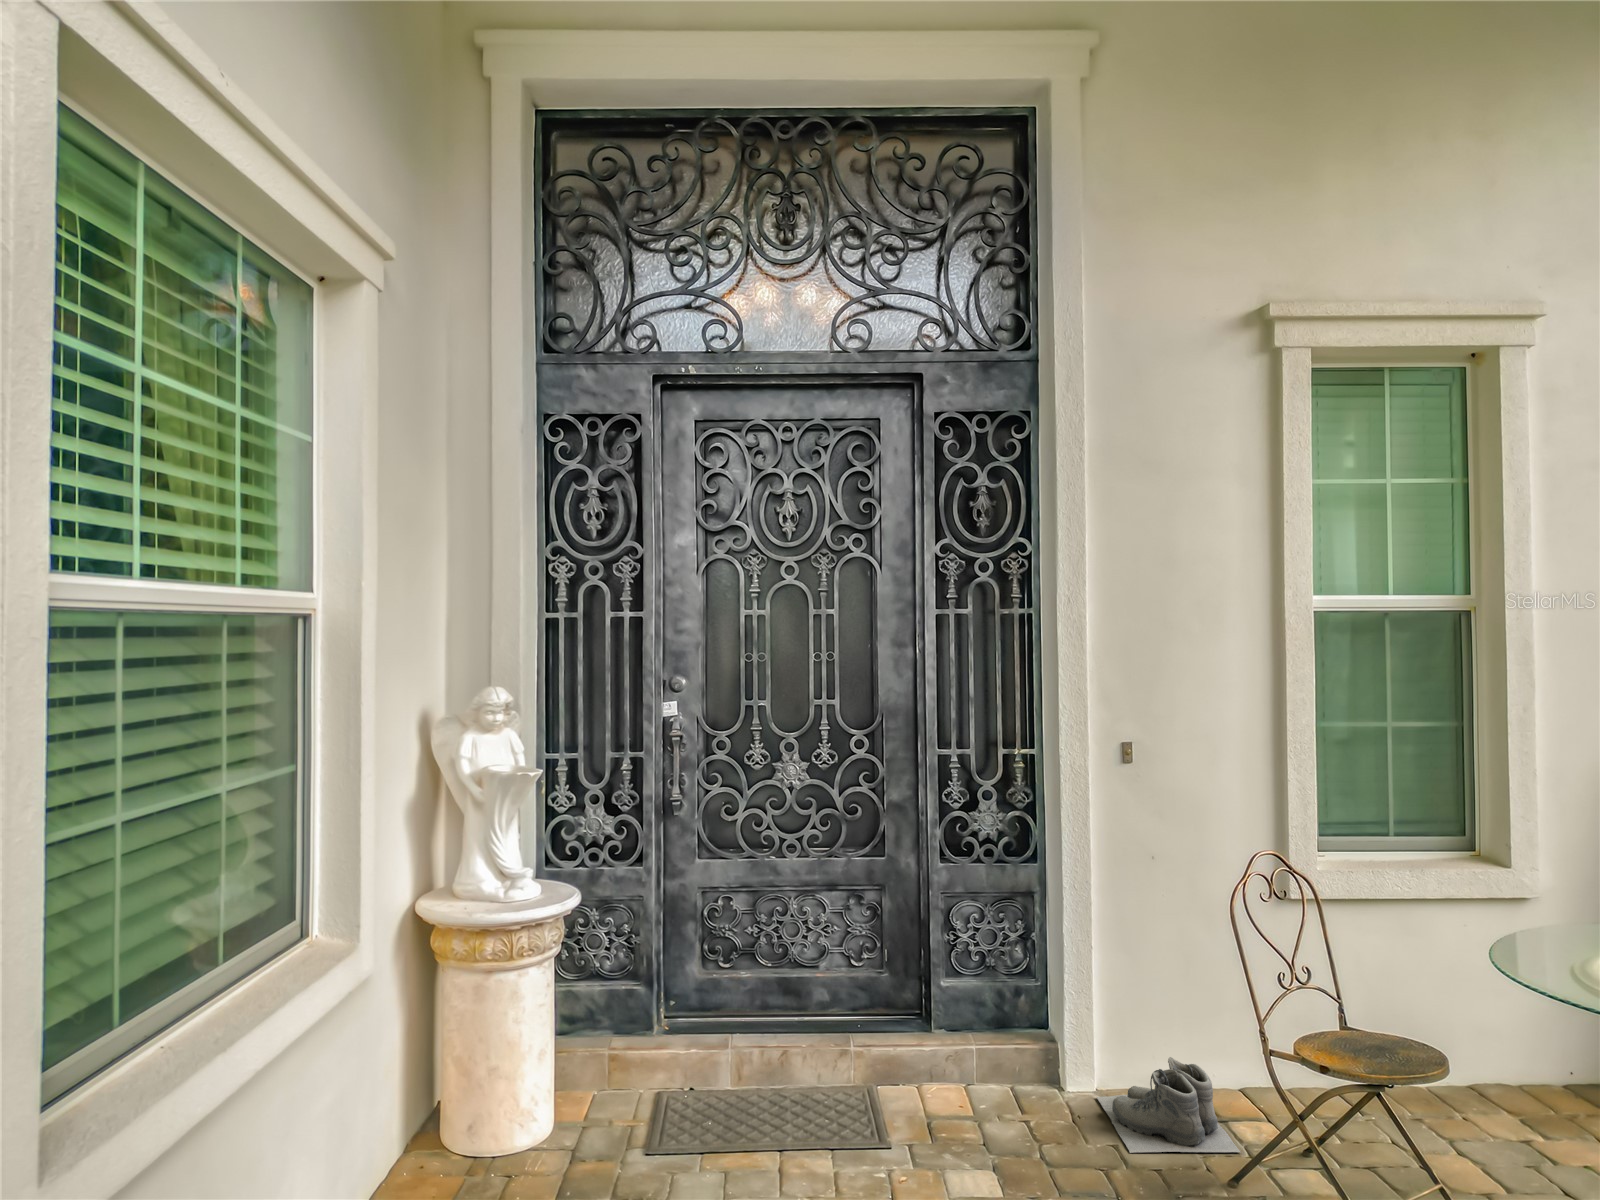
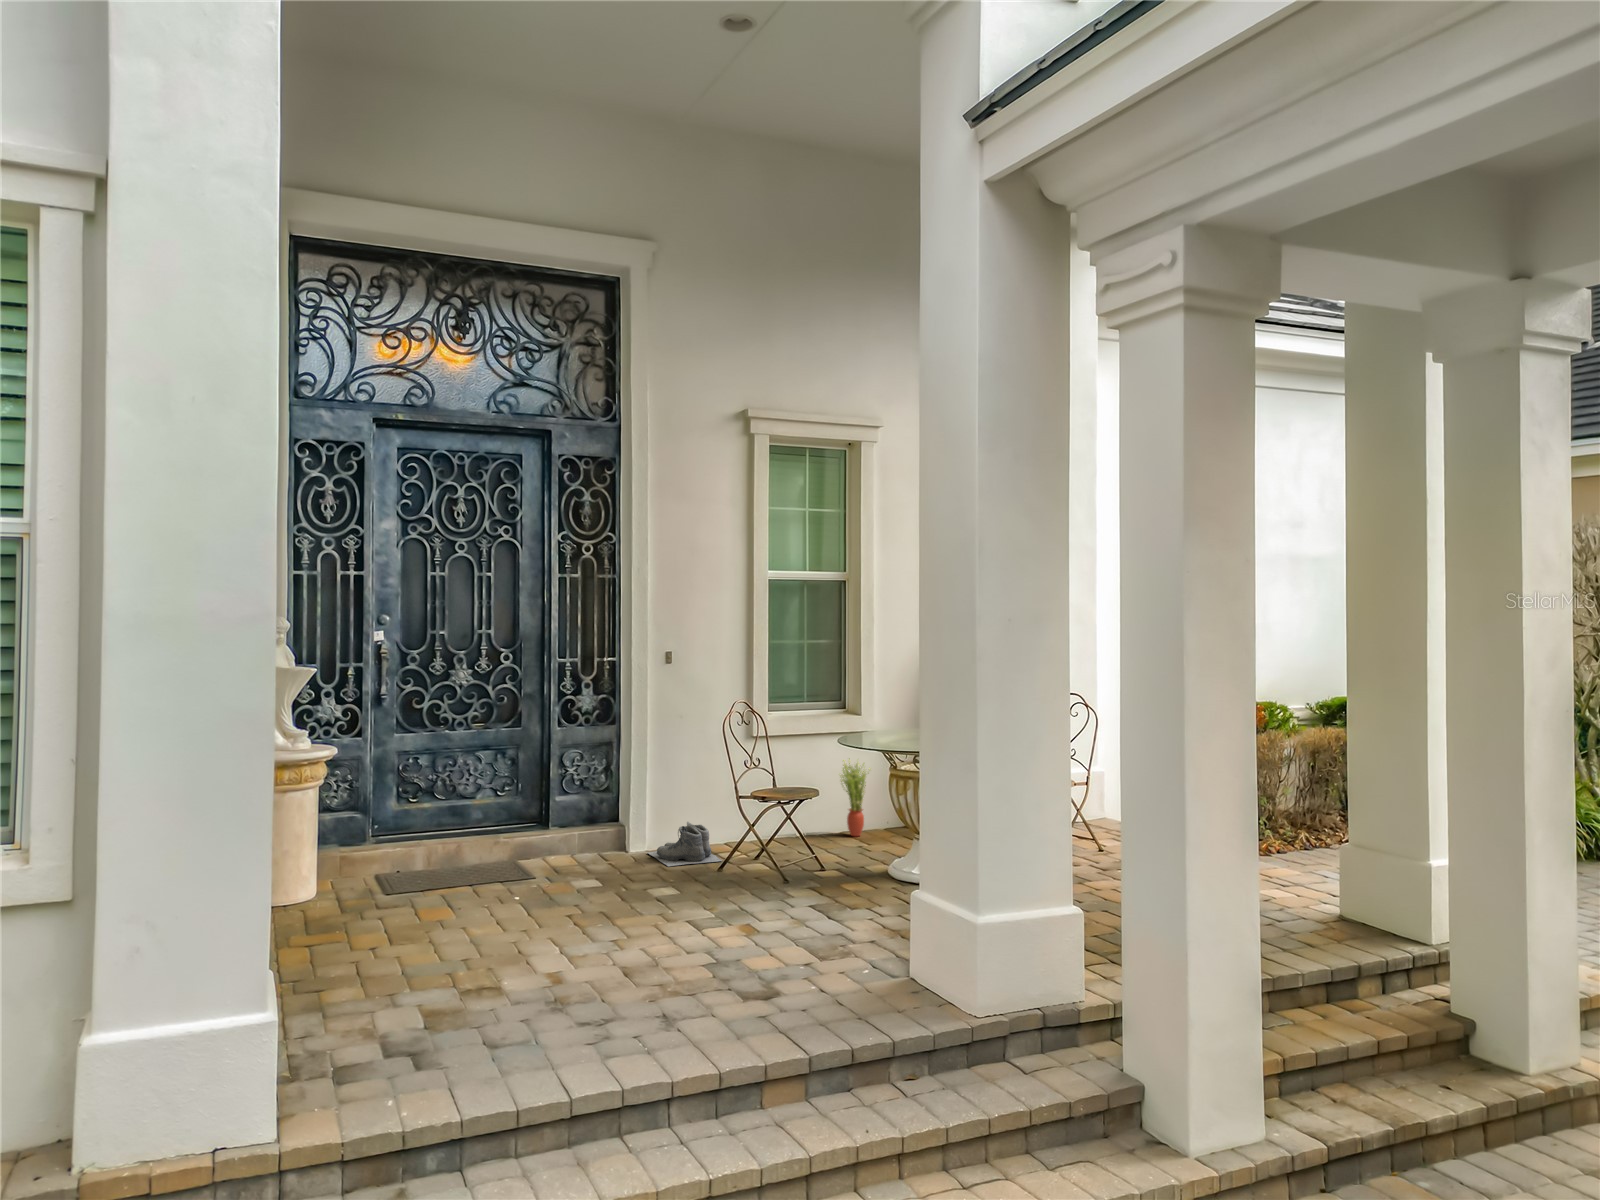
potted plant: none [1478,949,1552,1106] -> present [841,759,870,836]

